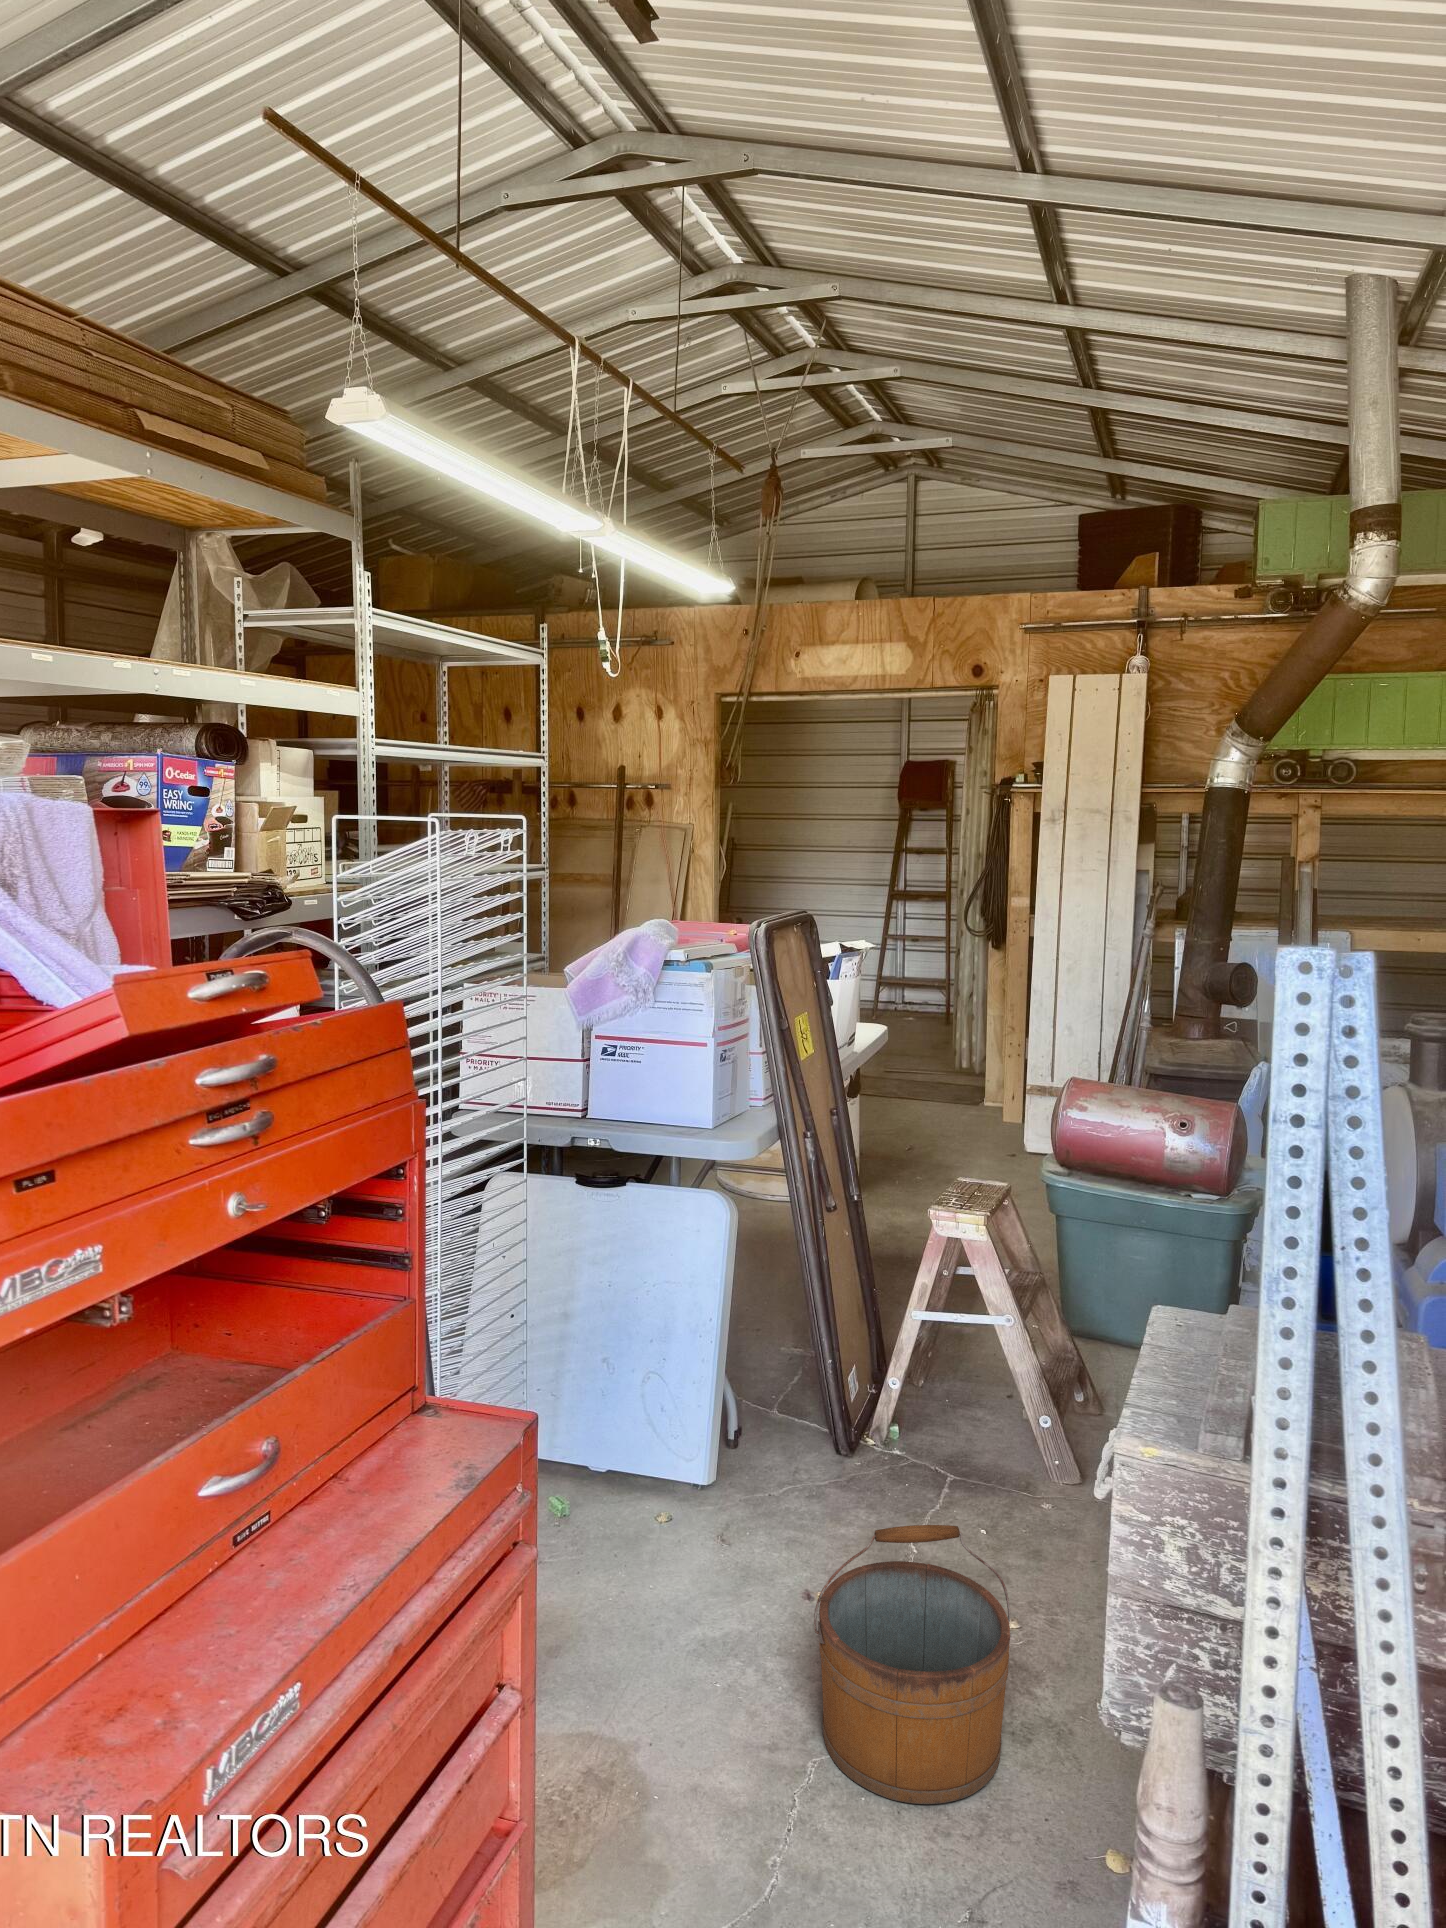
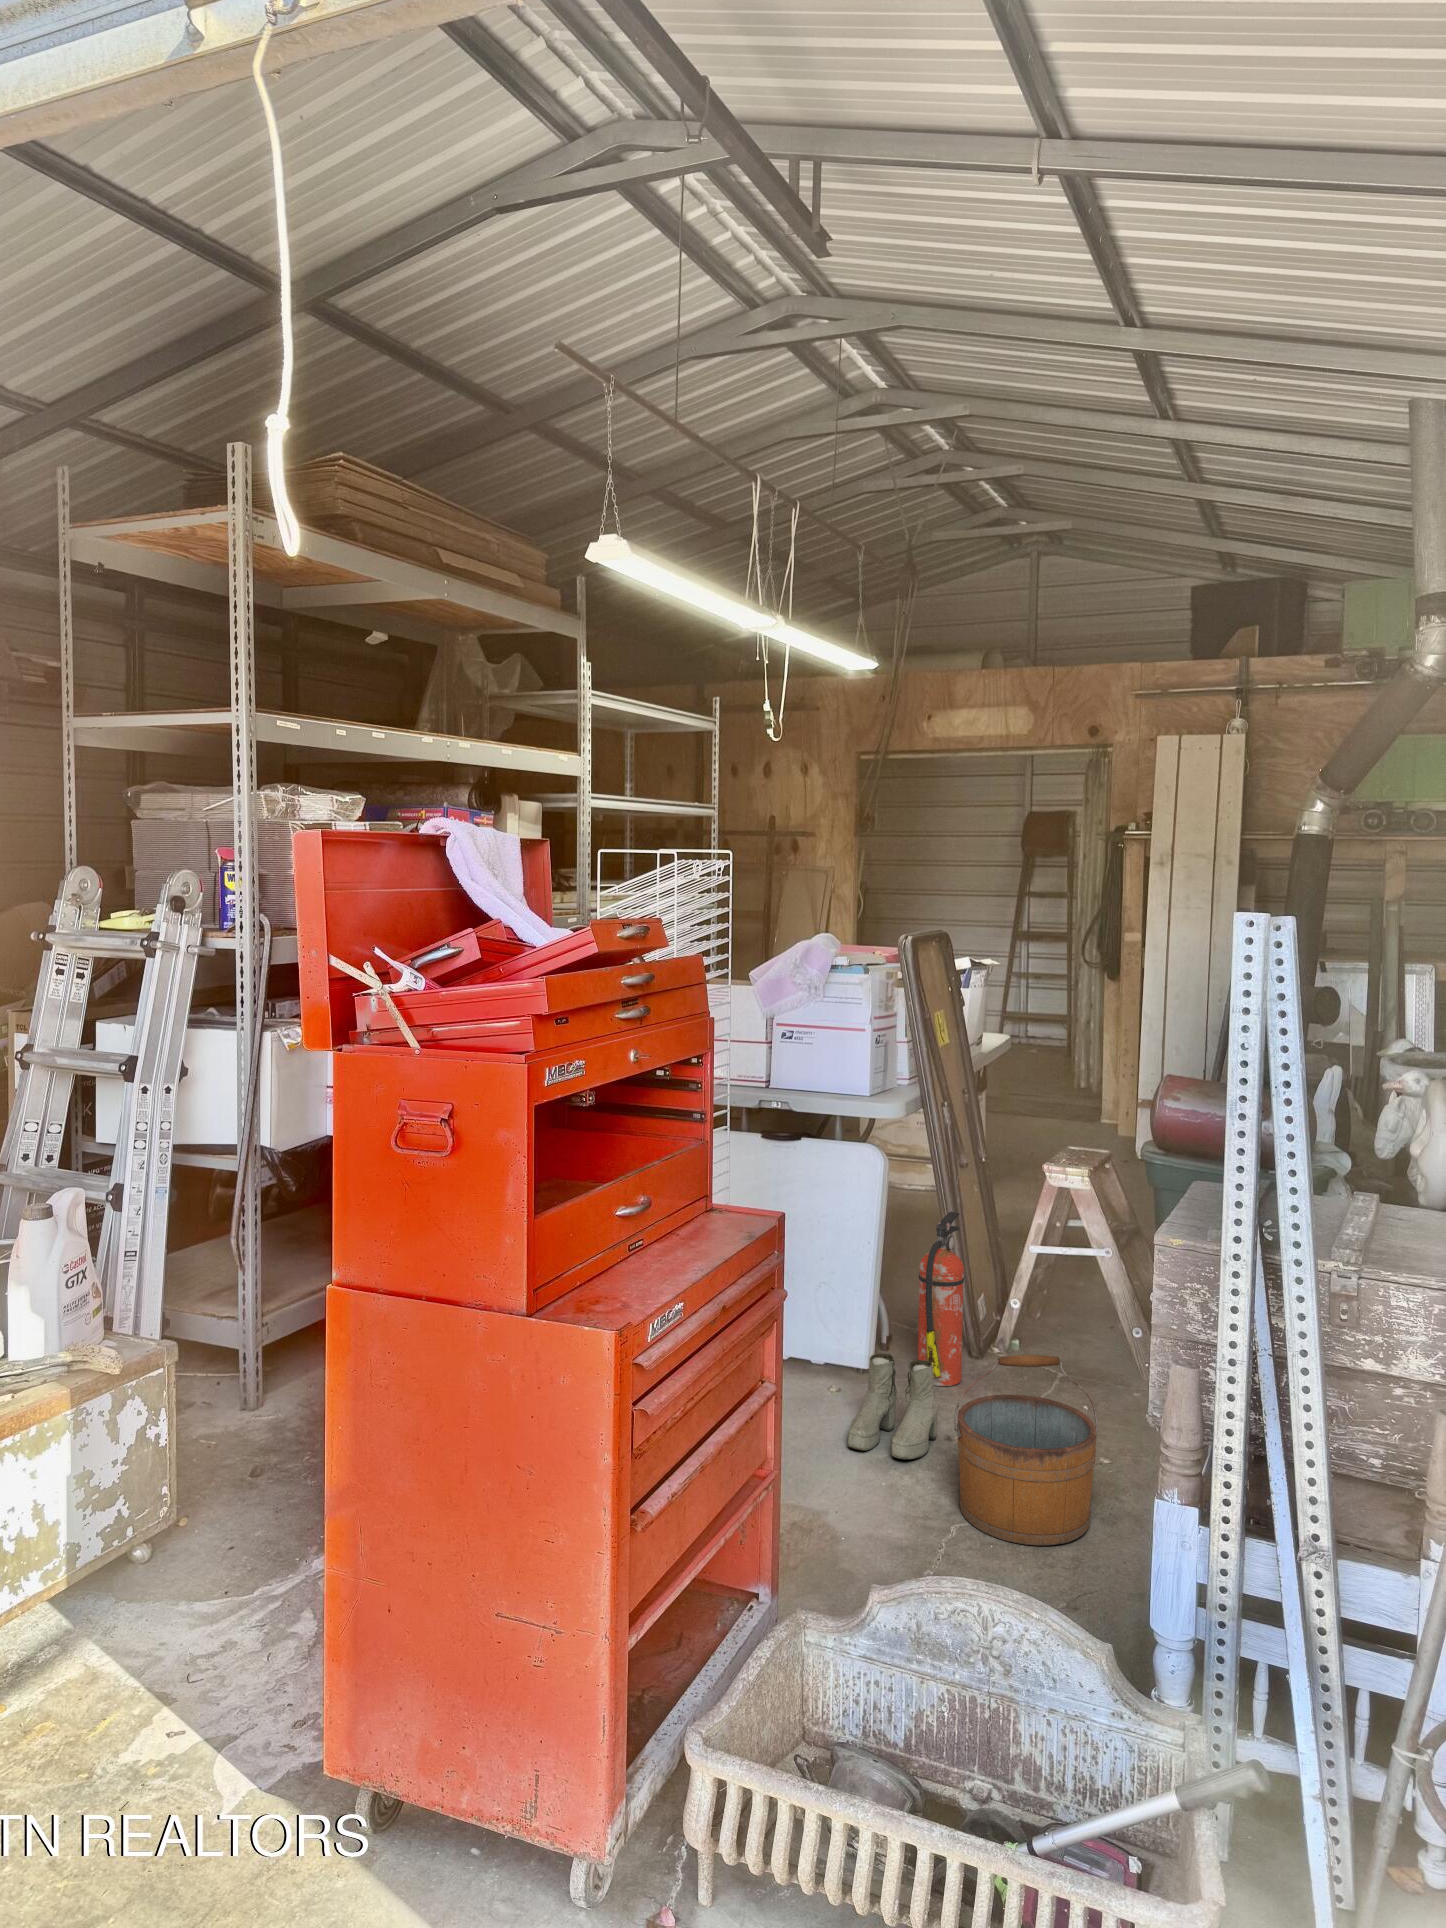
fire extinguisher: none [773,1275,832,1504] -> present [918,1212,964,1386]
boots: none [675,1488,796,1646] -> present [848,1353,938,1460]

